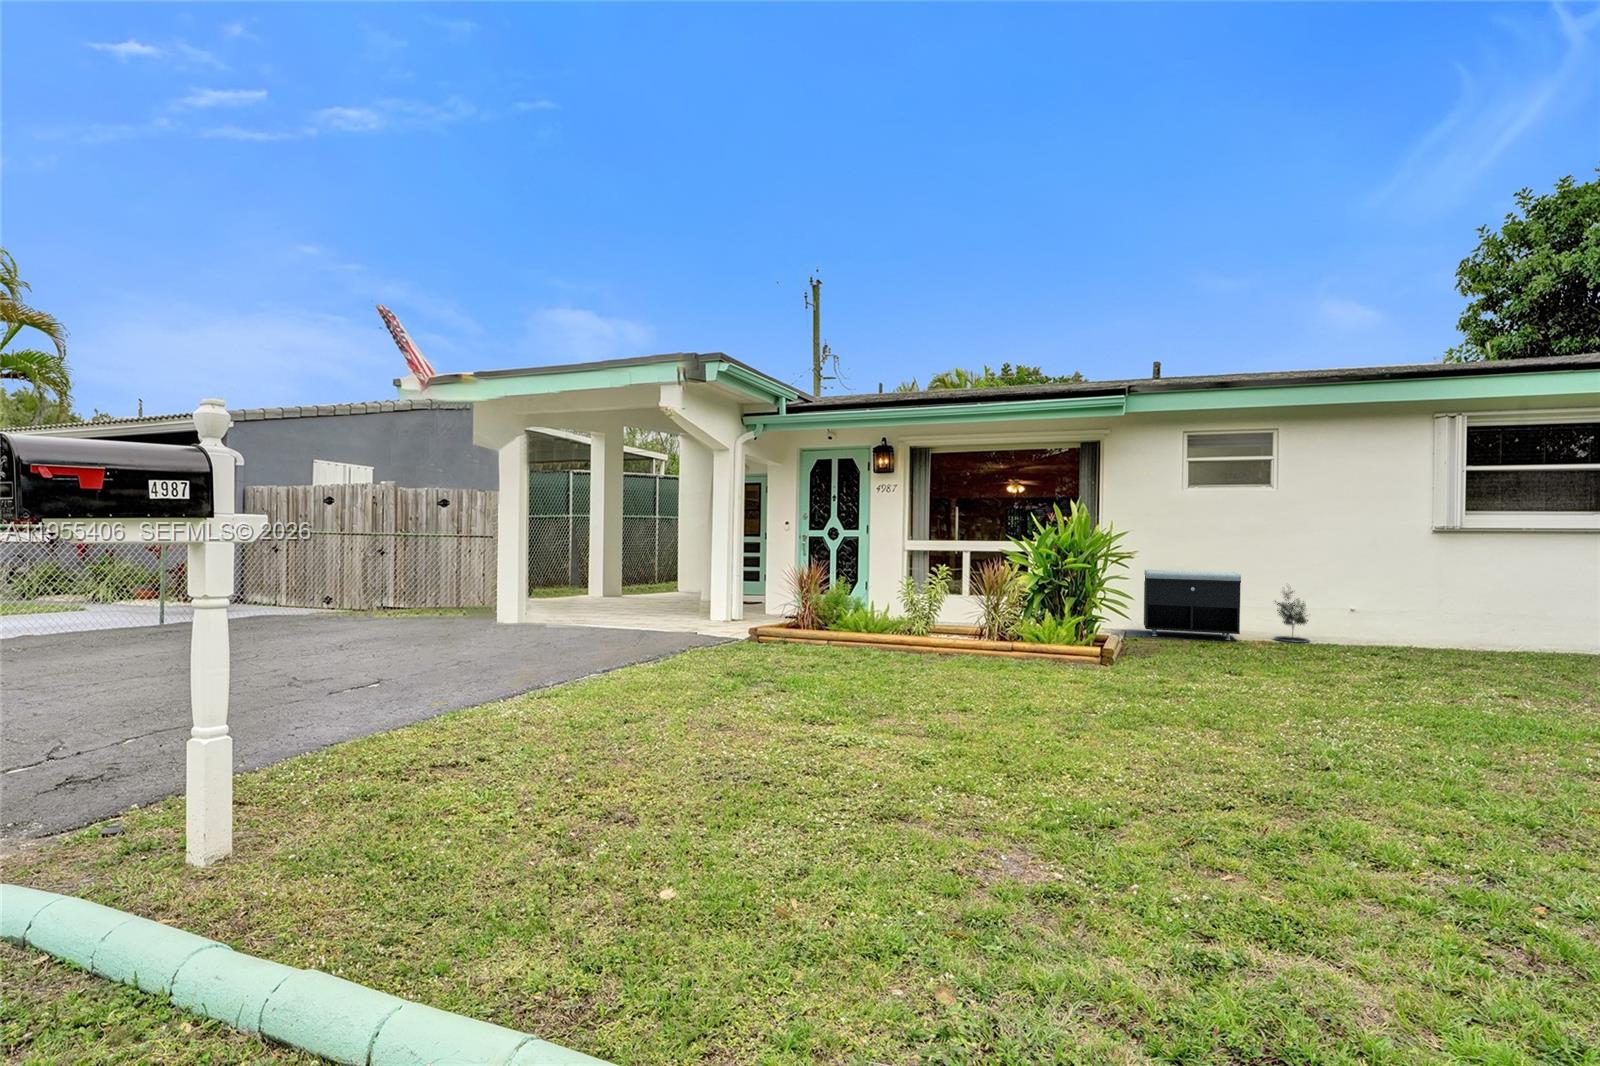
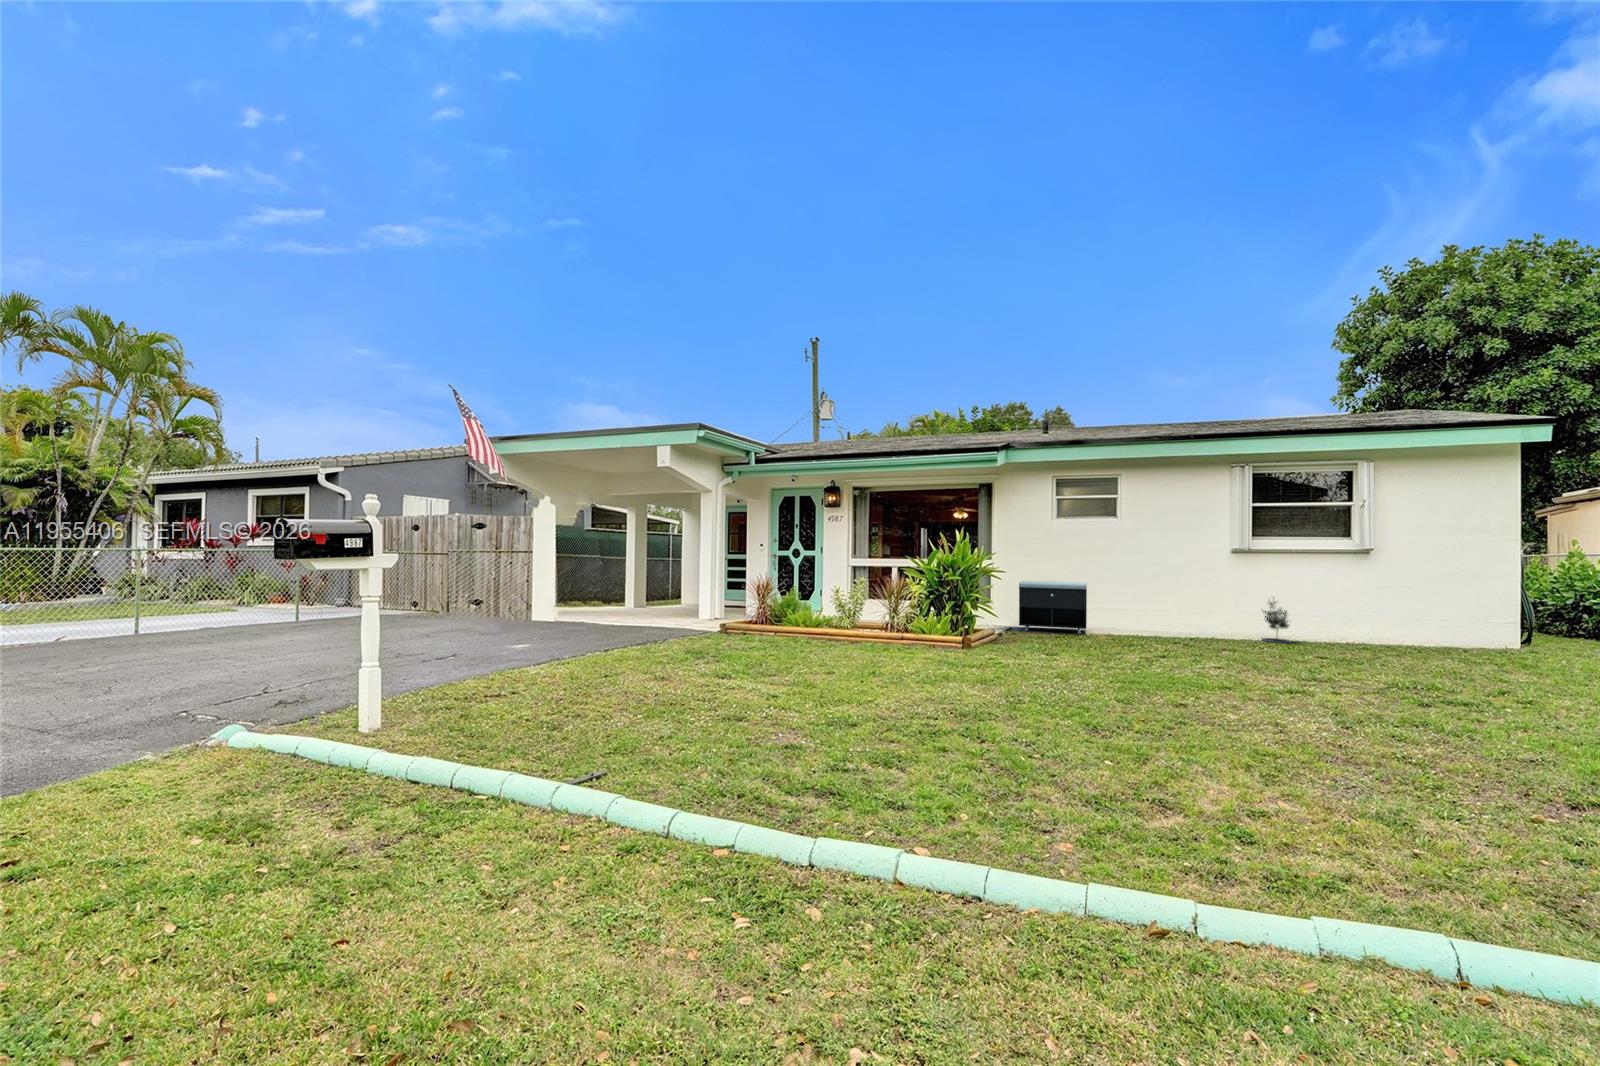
potted tree: present [1274,591,1310,643] -> present [1262,598,1291,643]

